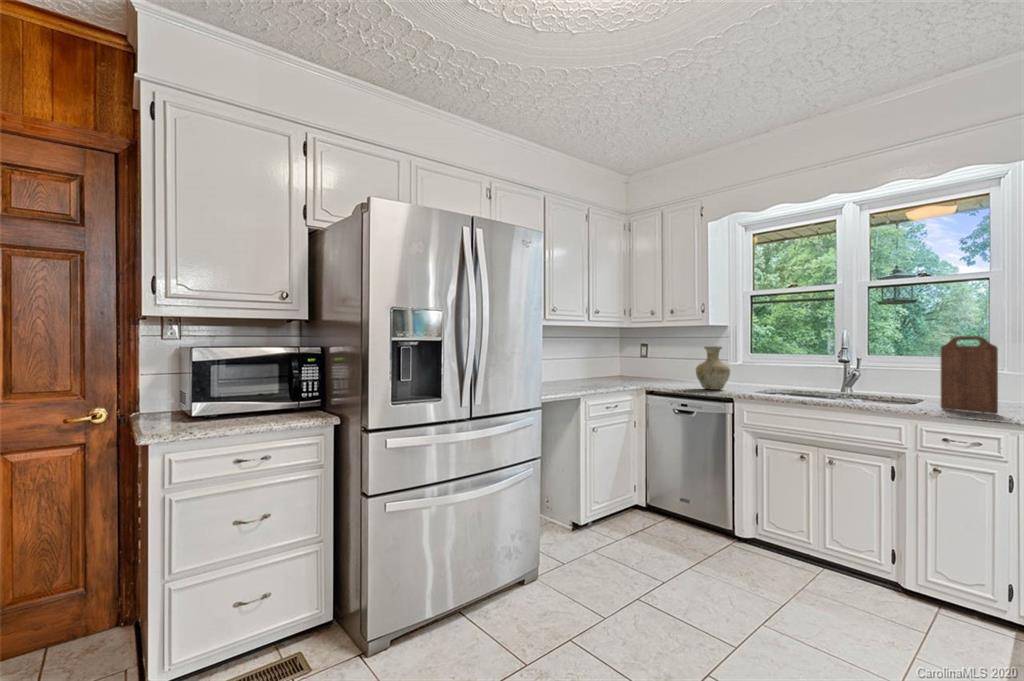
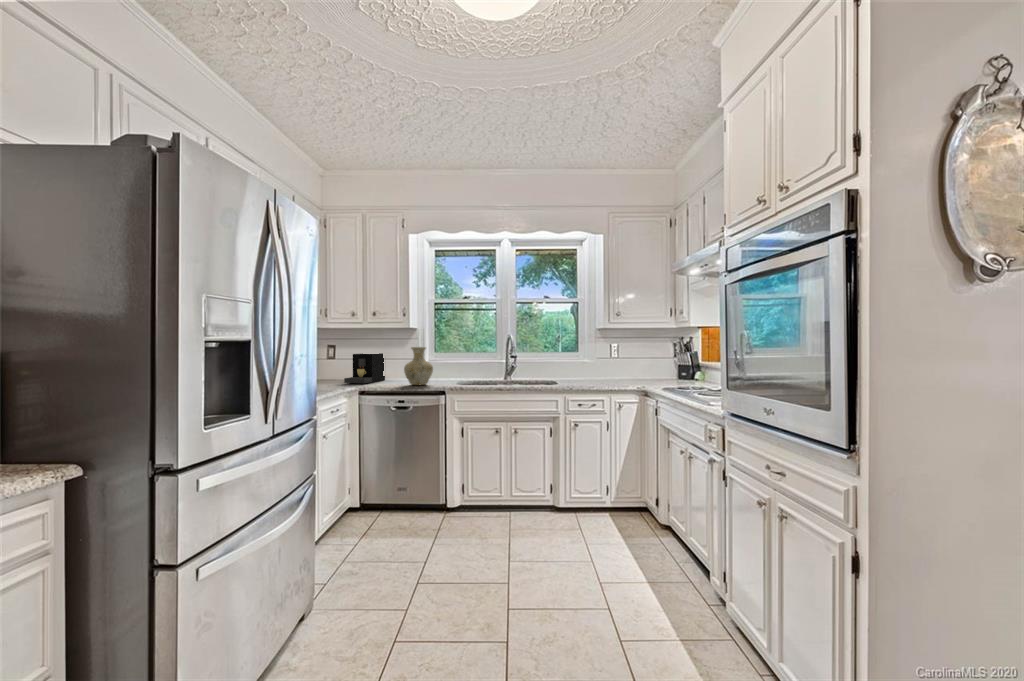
cutting board: present [941,336,998,414] -> none [576,340,603,387]
coffee maker: none [645,353,694,384] -> present [344,353,385,383]

